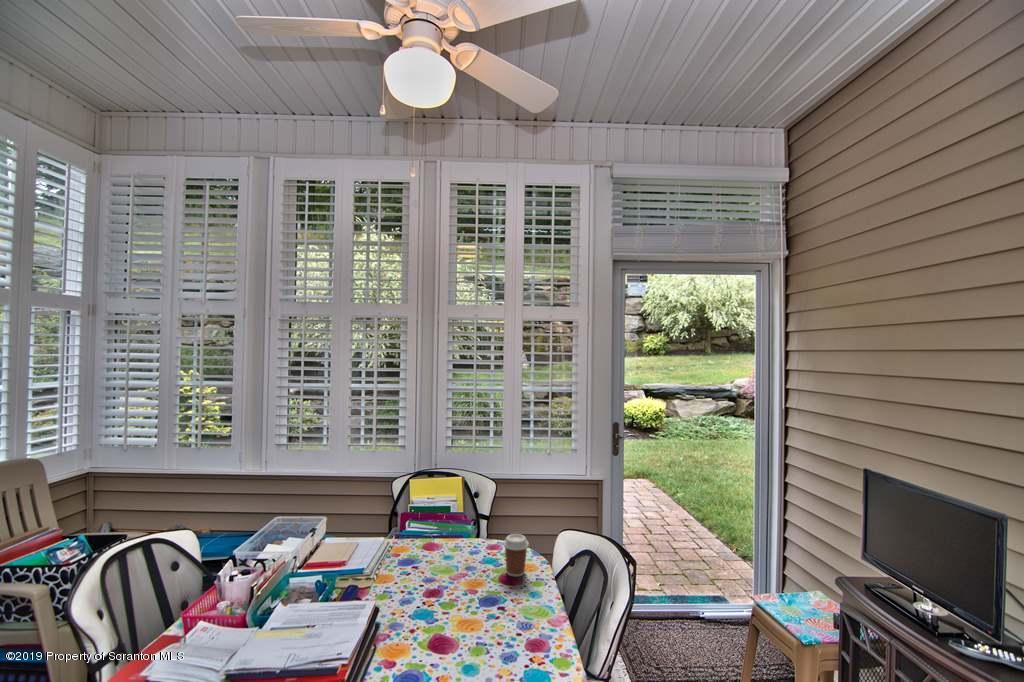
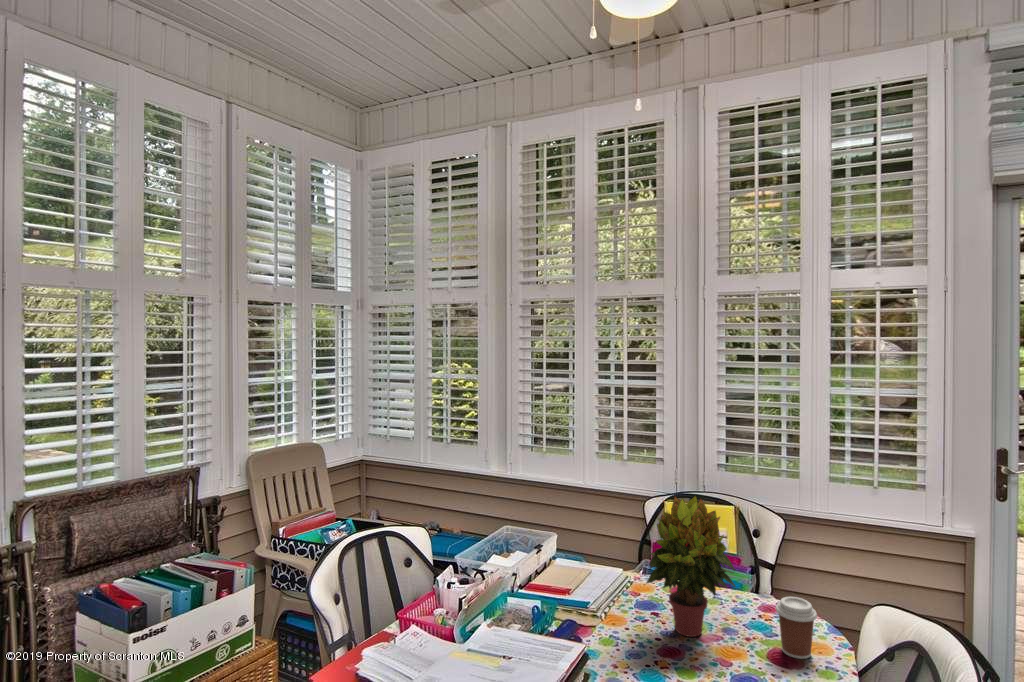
potted plant: none [412,470,478,579] -> present [647,496,735,637]

